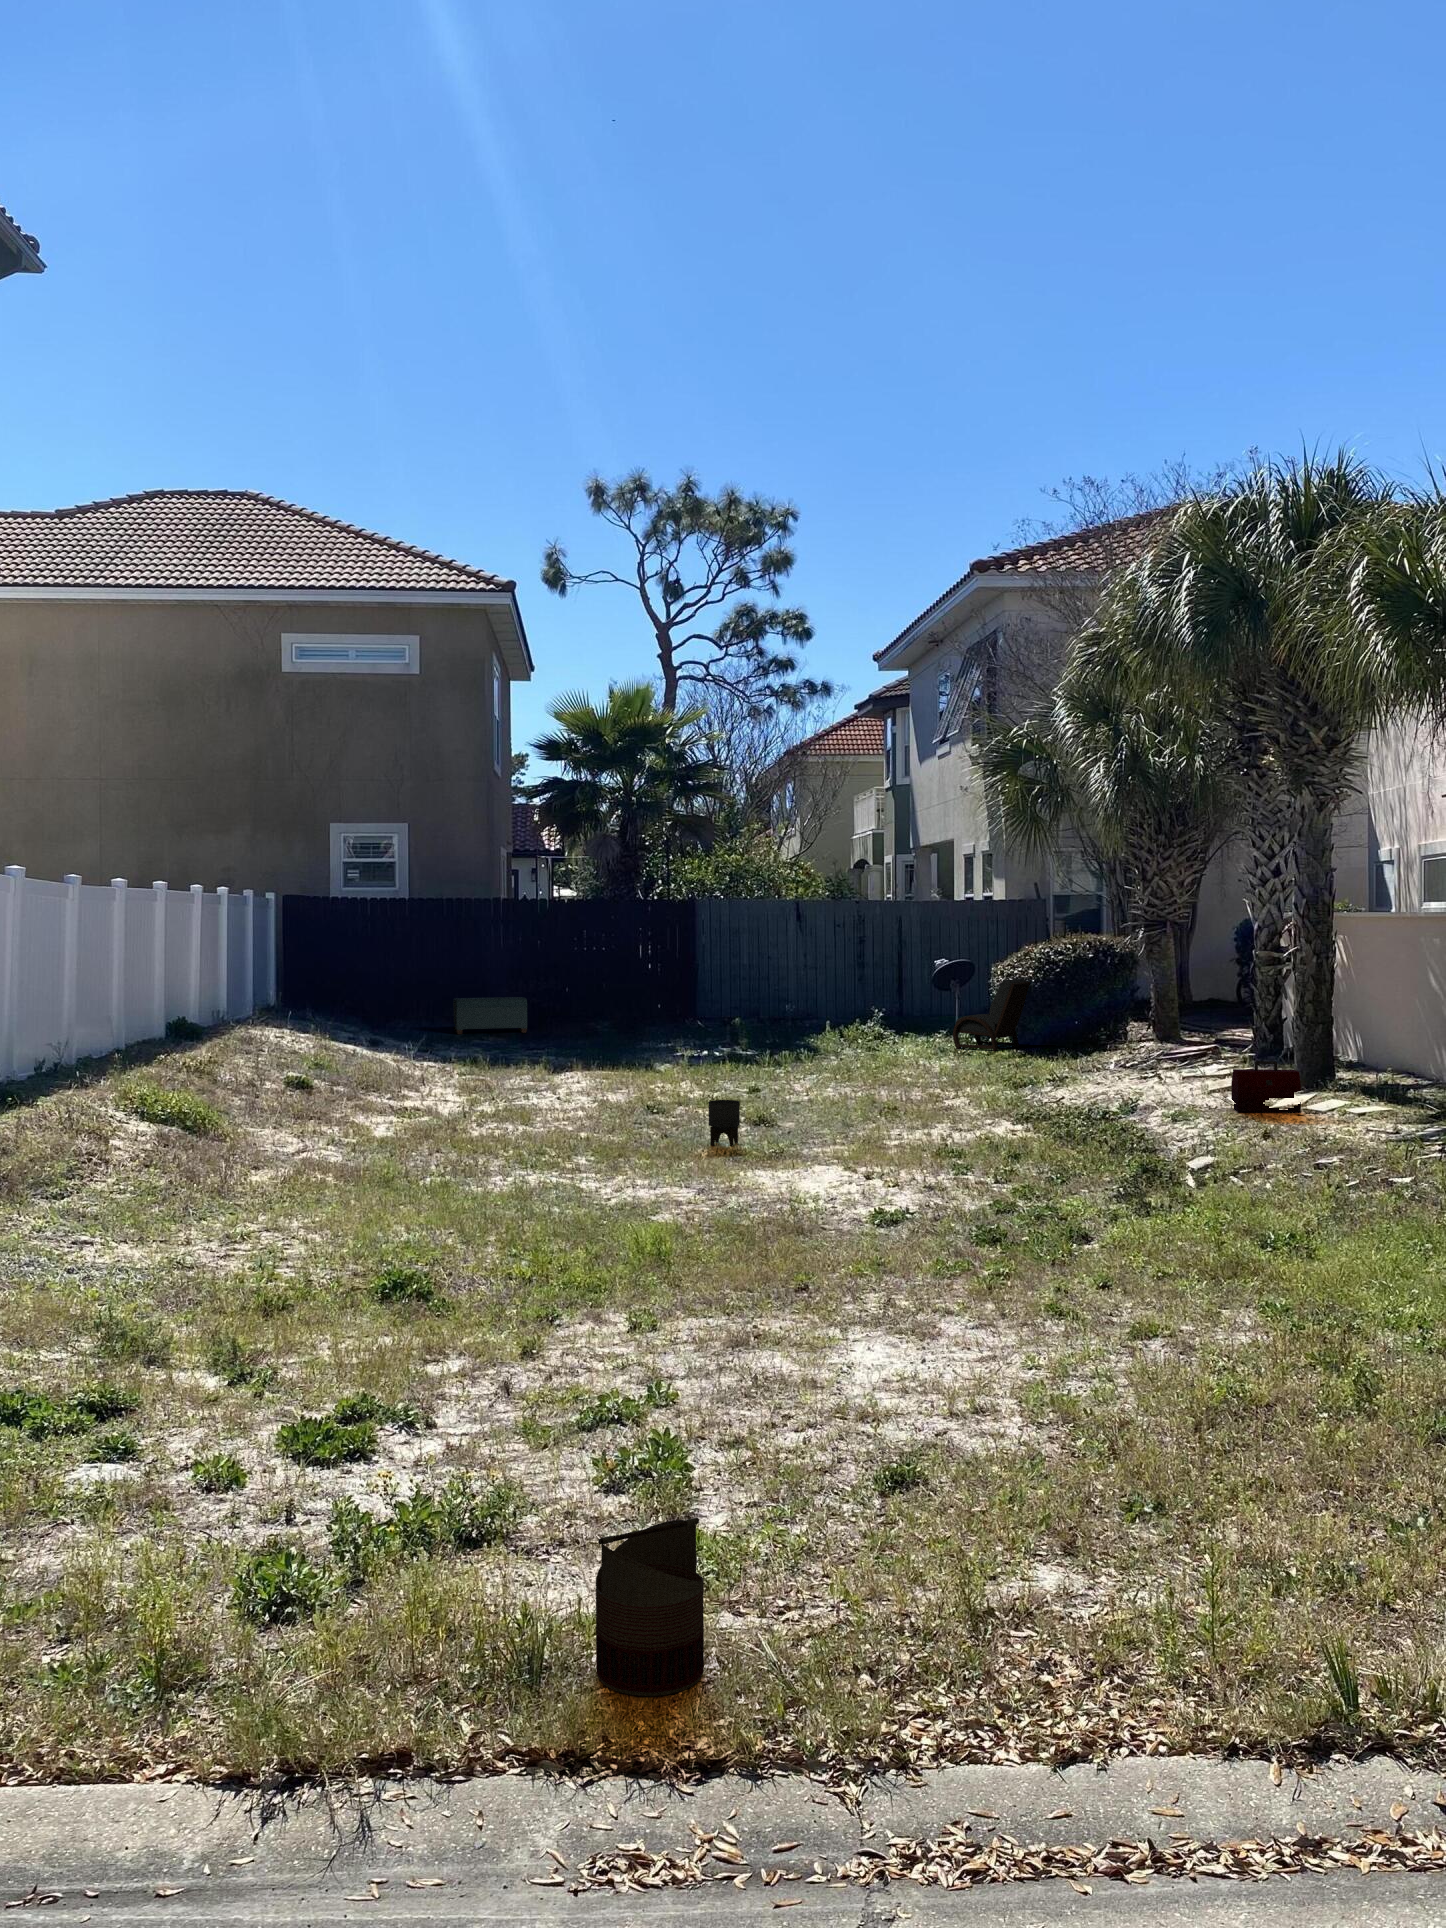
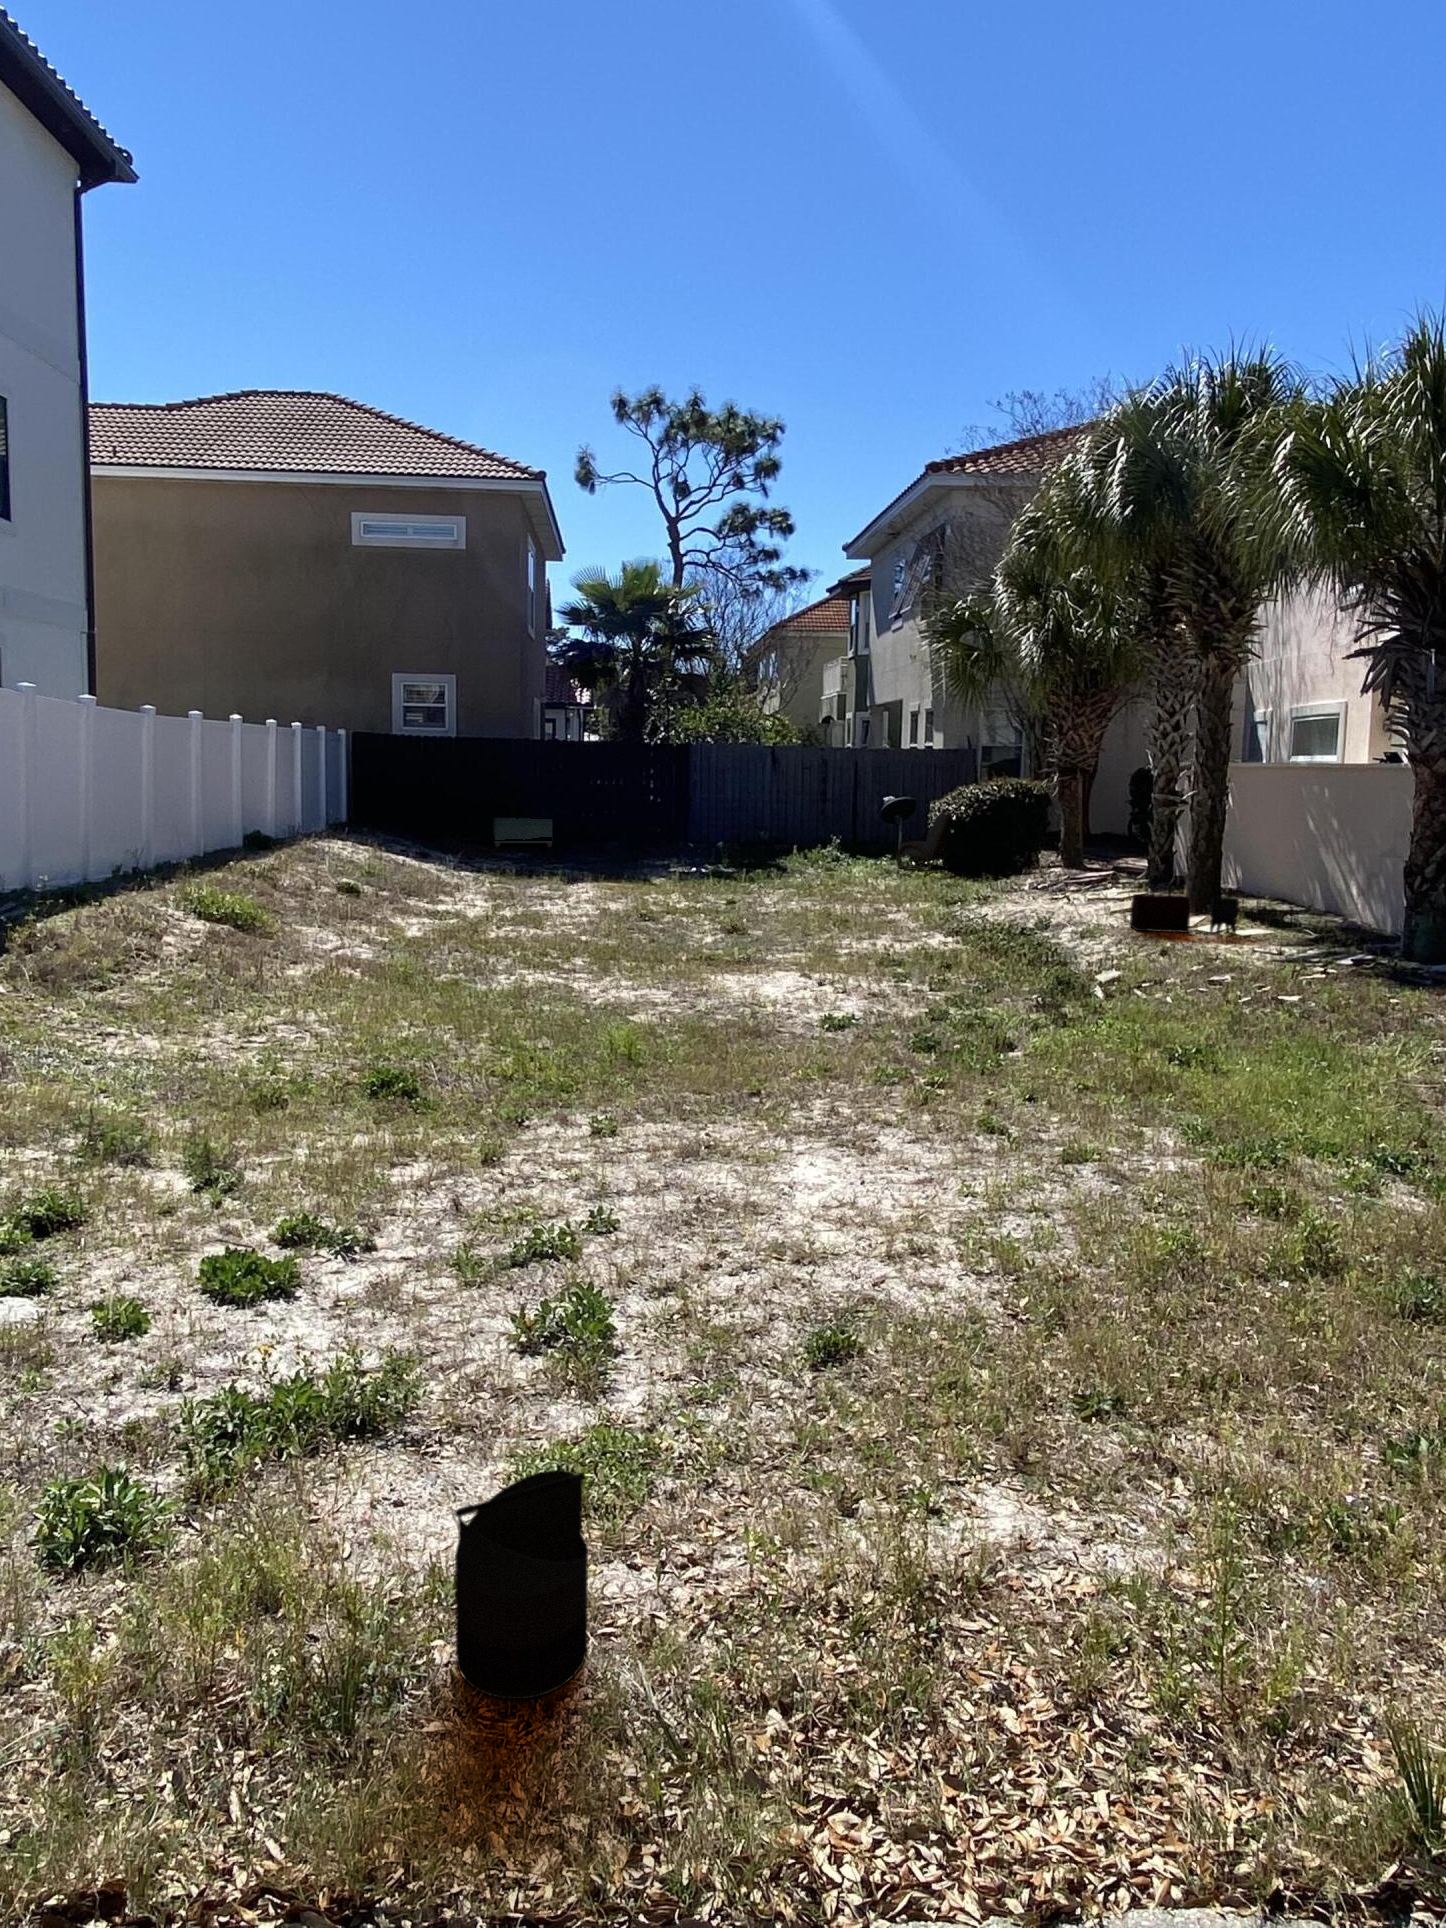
planter: present [709,1100,740,1146] -> present [1210,896,1239,934]

